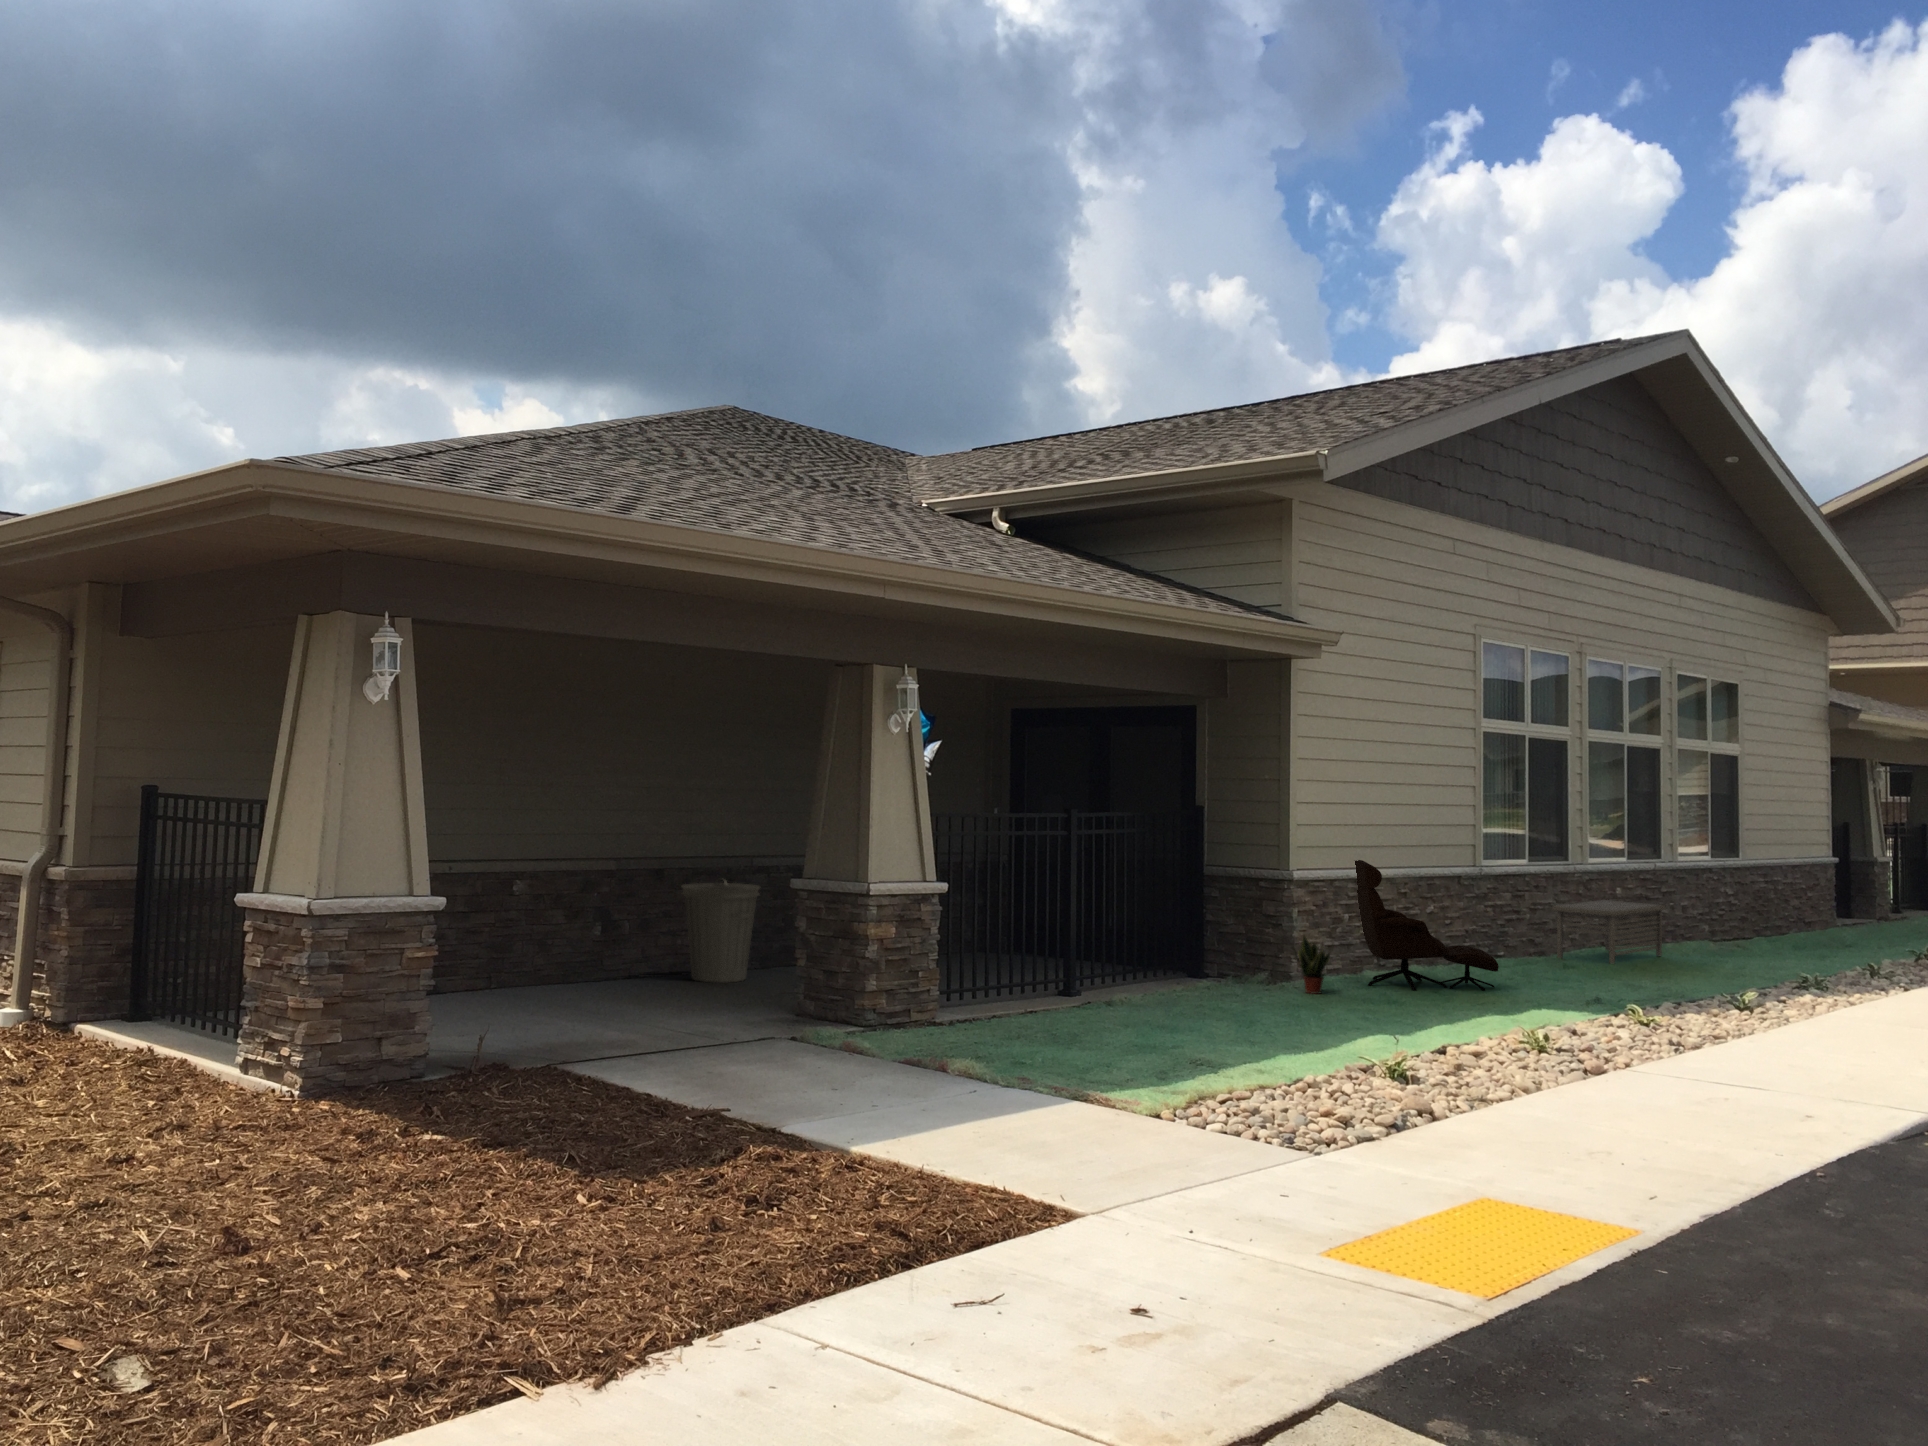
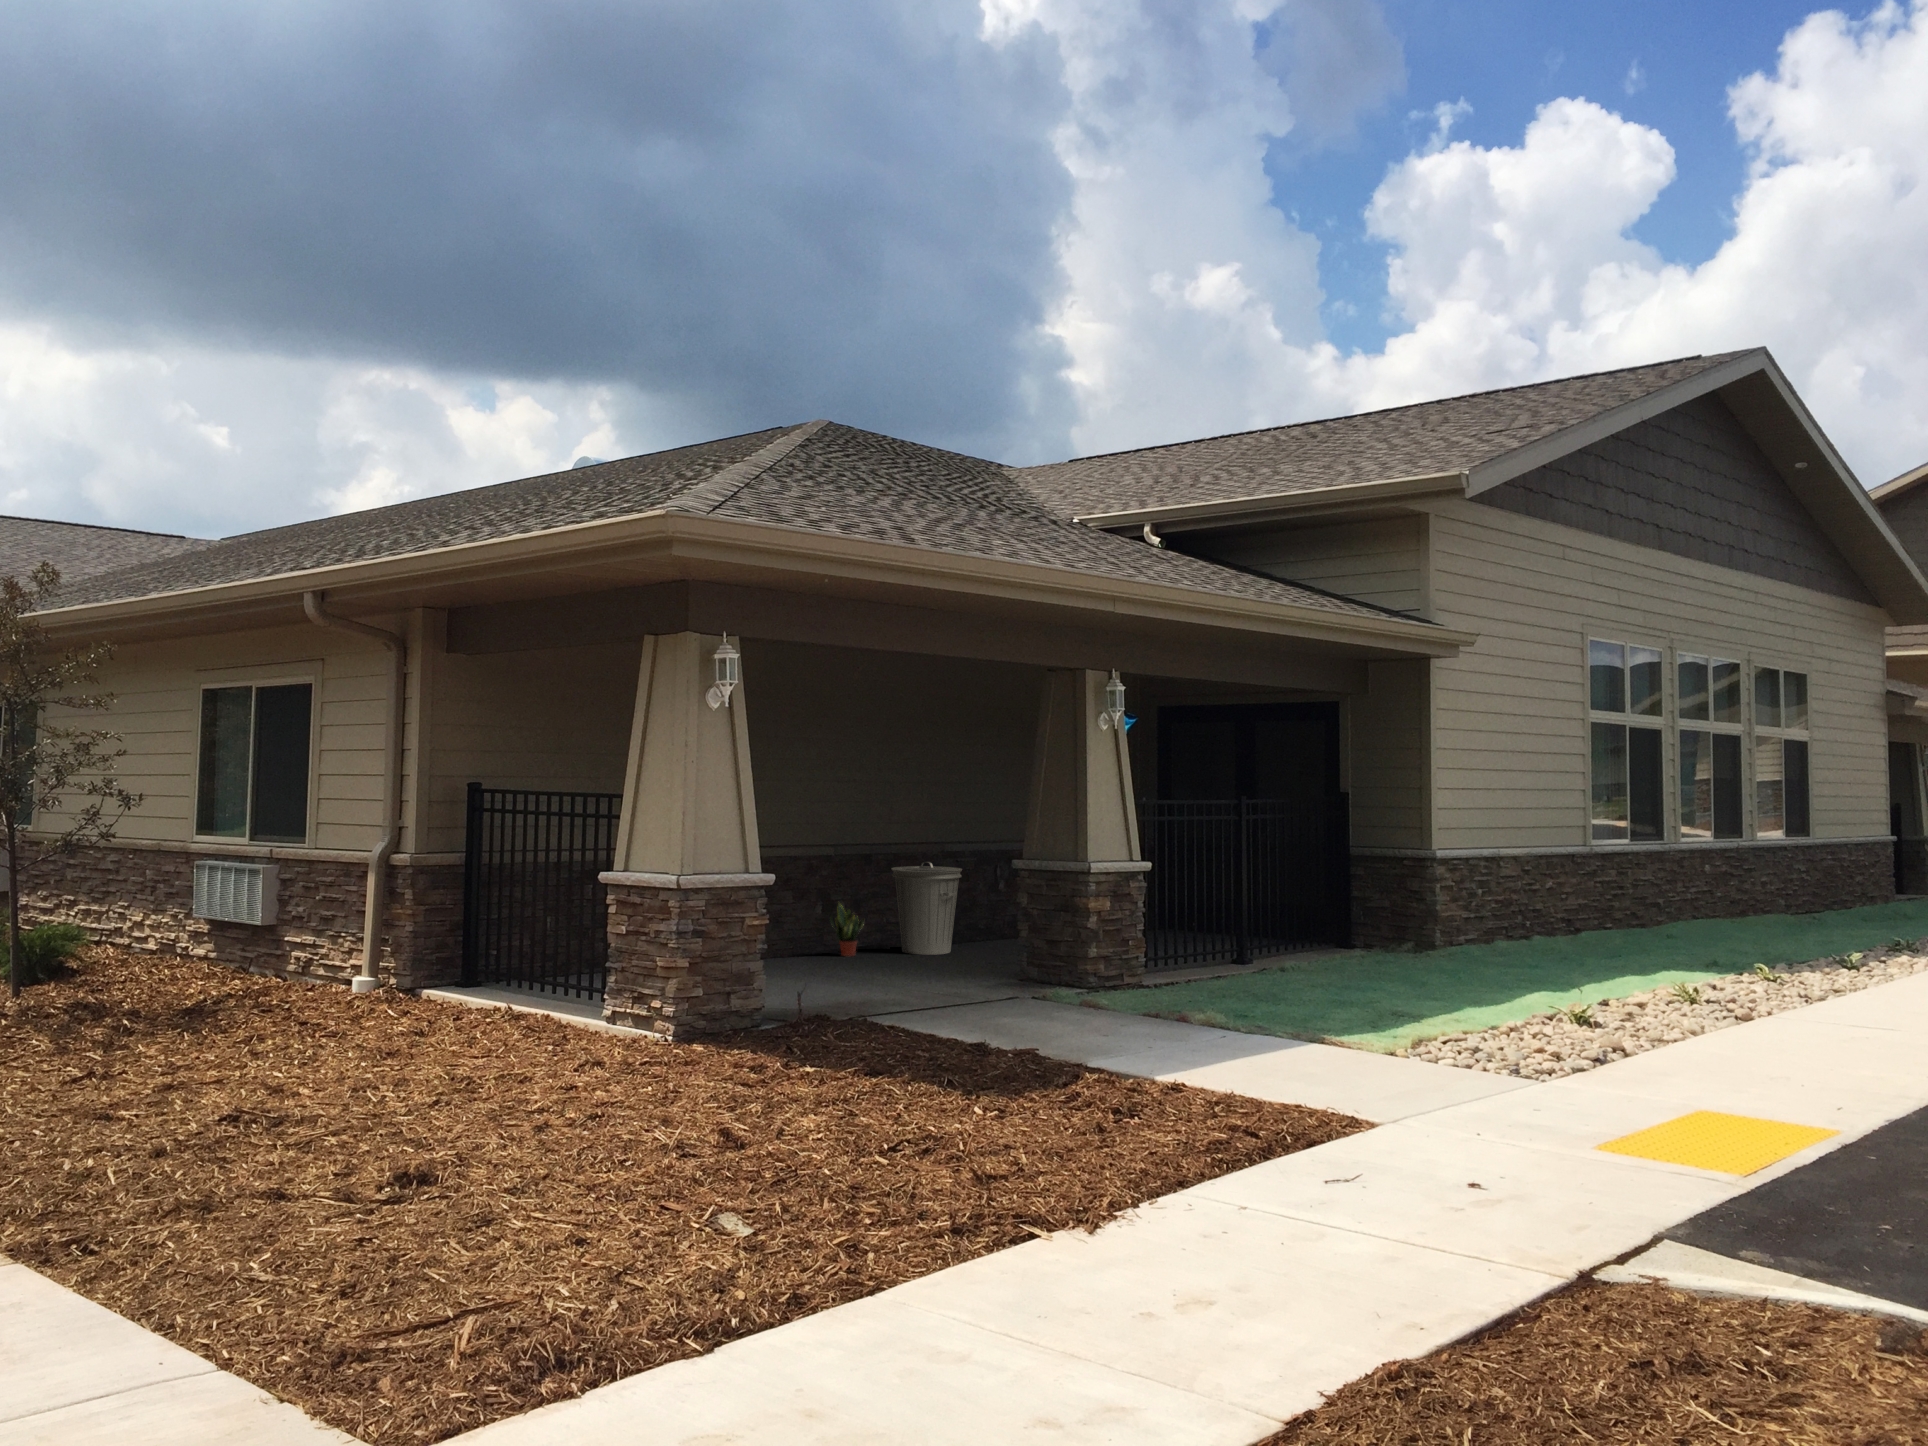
lounge chair: present [1355,860,1499,991] -> none [1486,839,1624,956]
storage bench: present [1552,900,1665,964] -> none [1656,875,1758,933]
potted plant: present [1294,936,1330,994] -> present [830,904,864,956]

